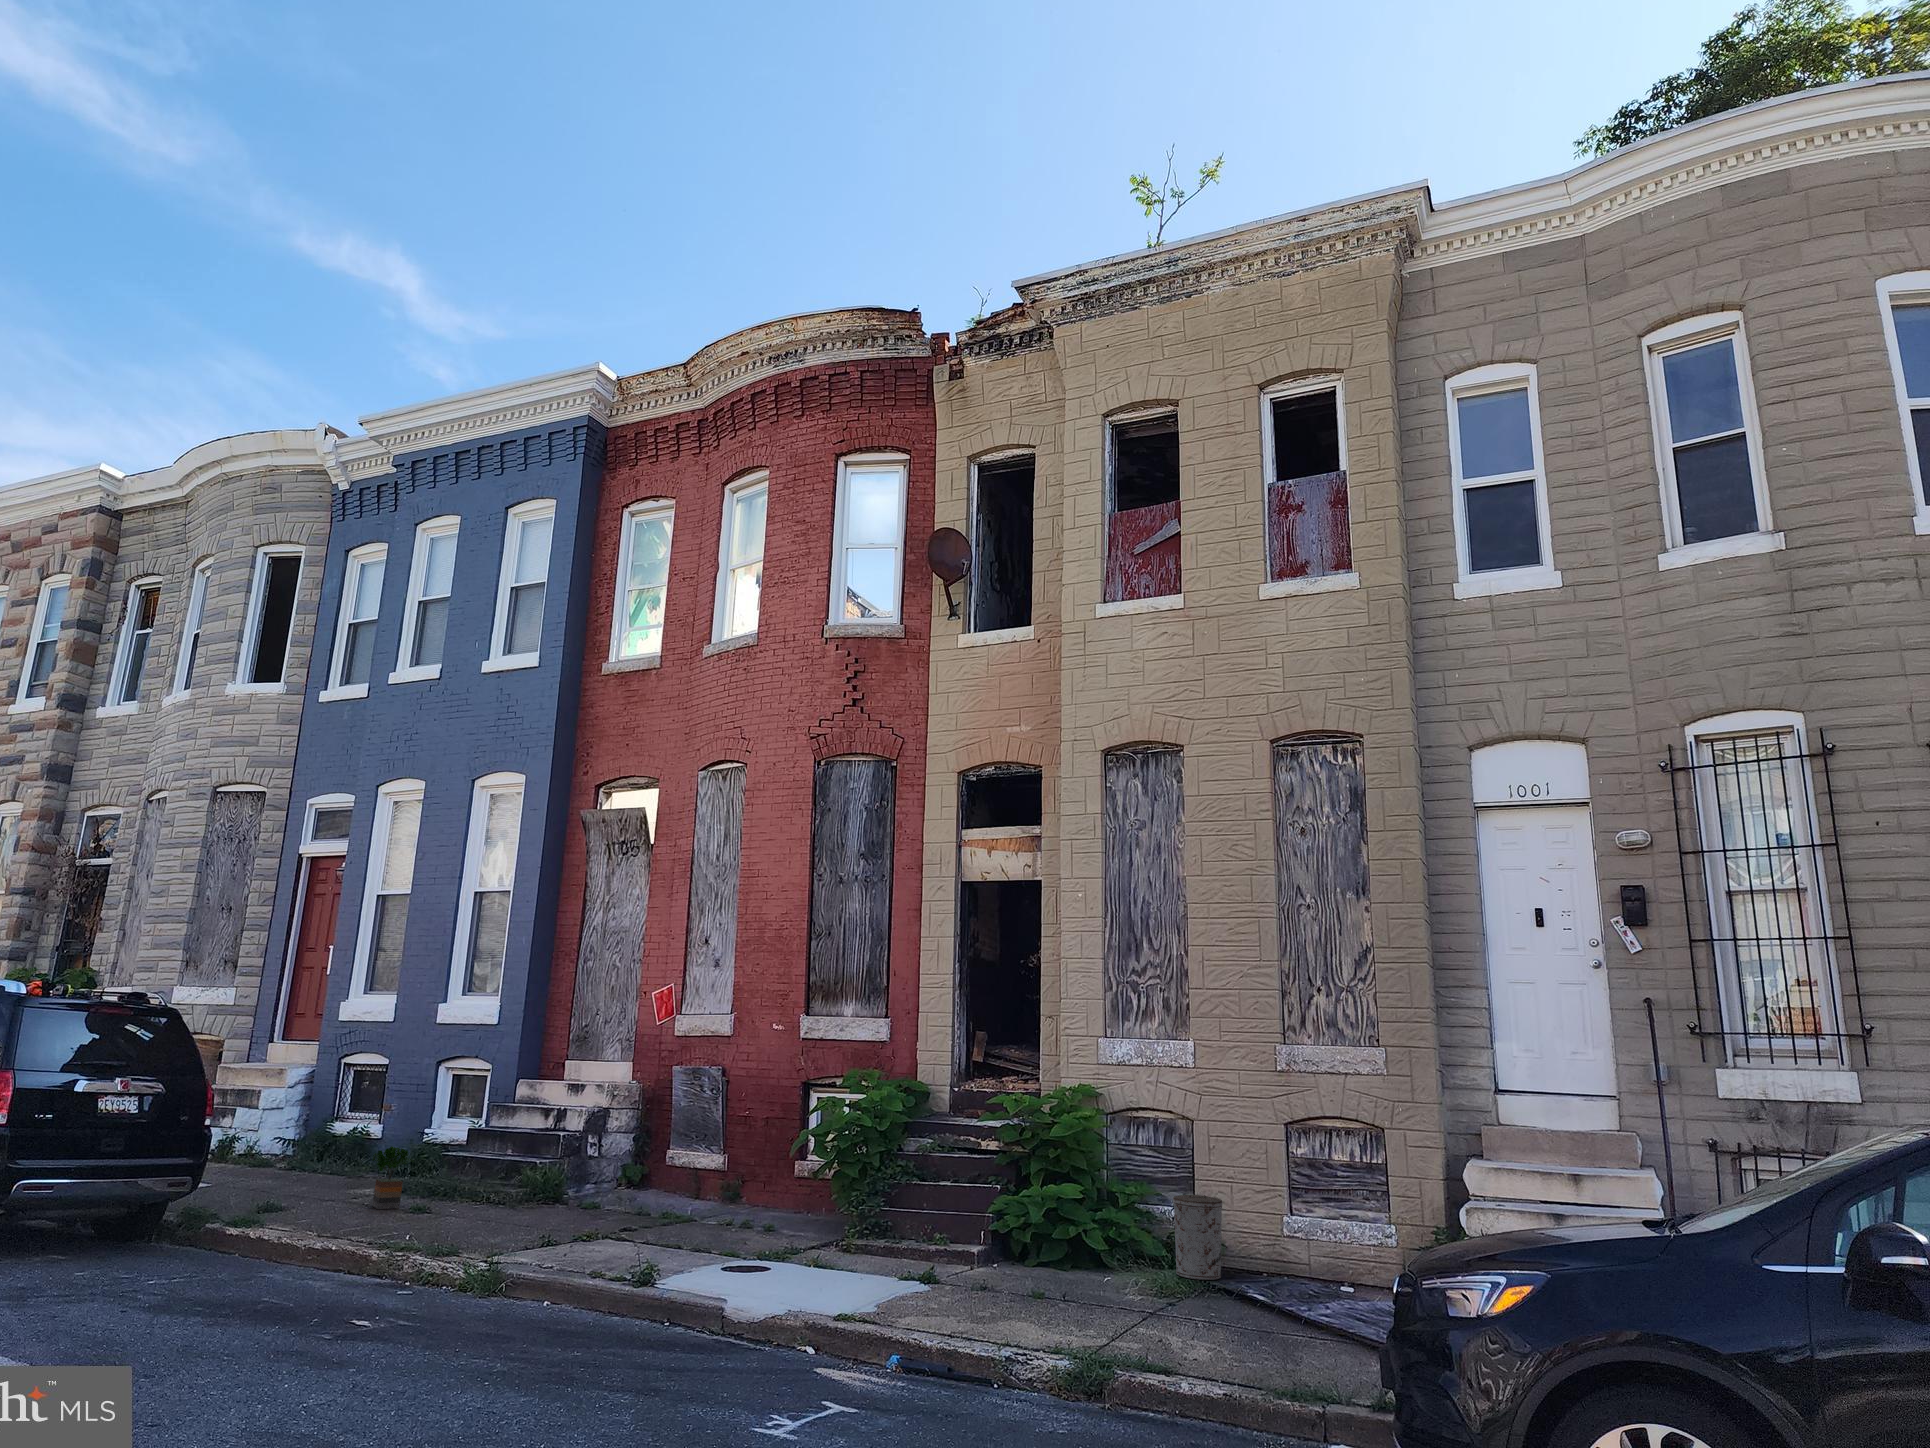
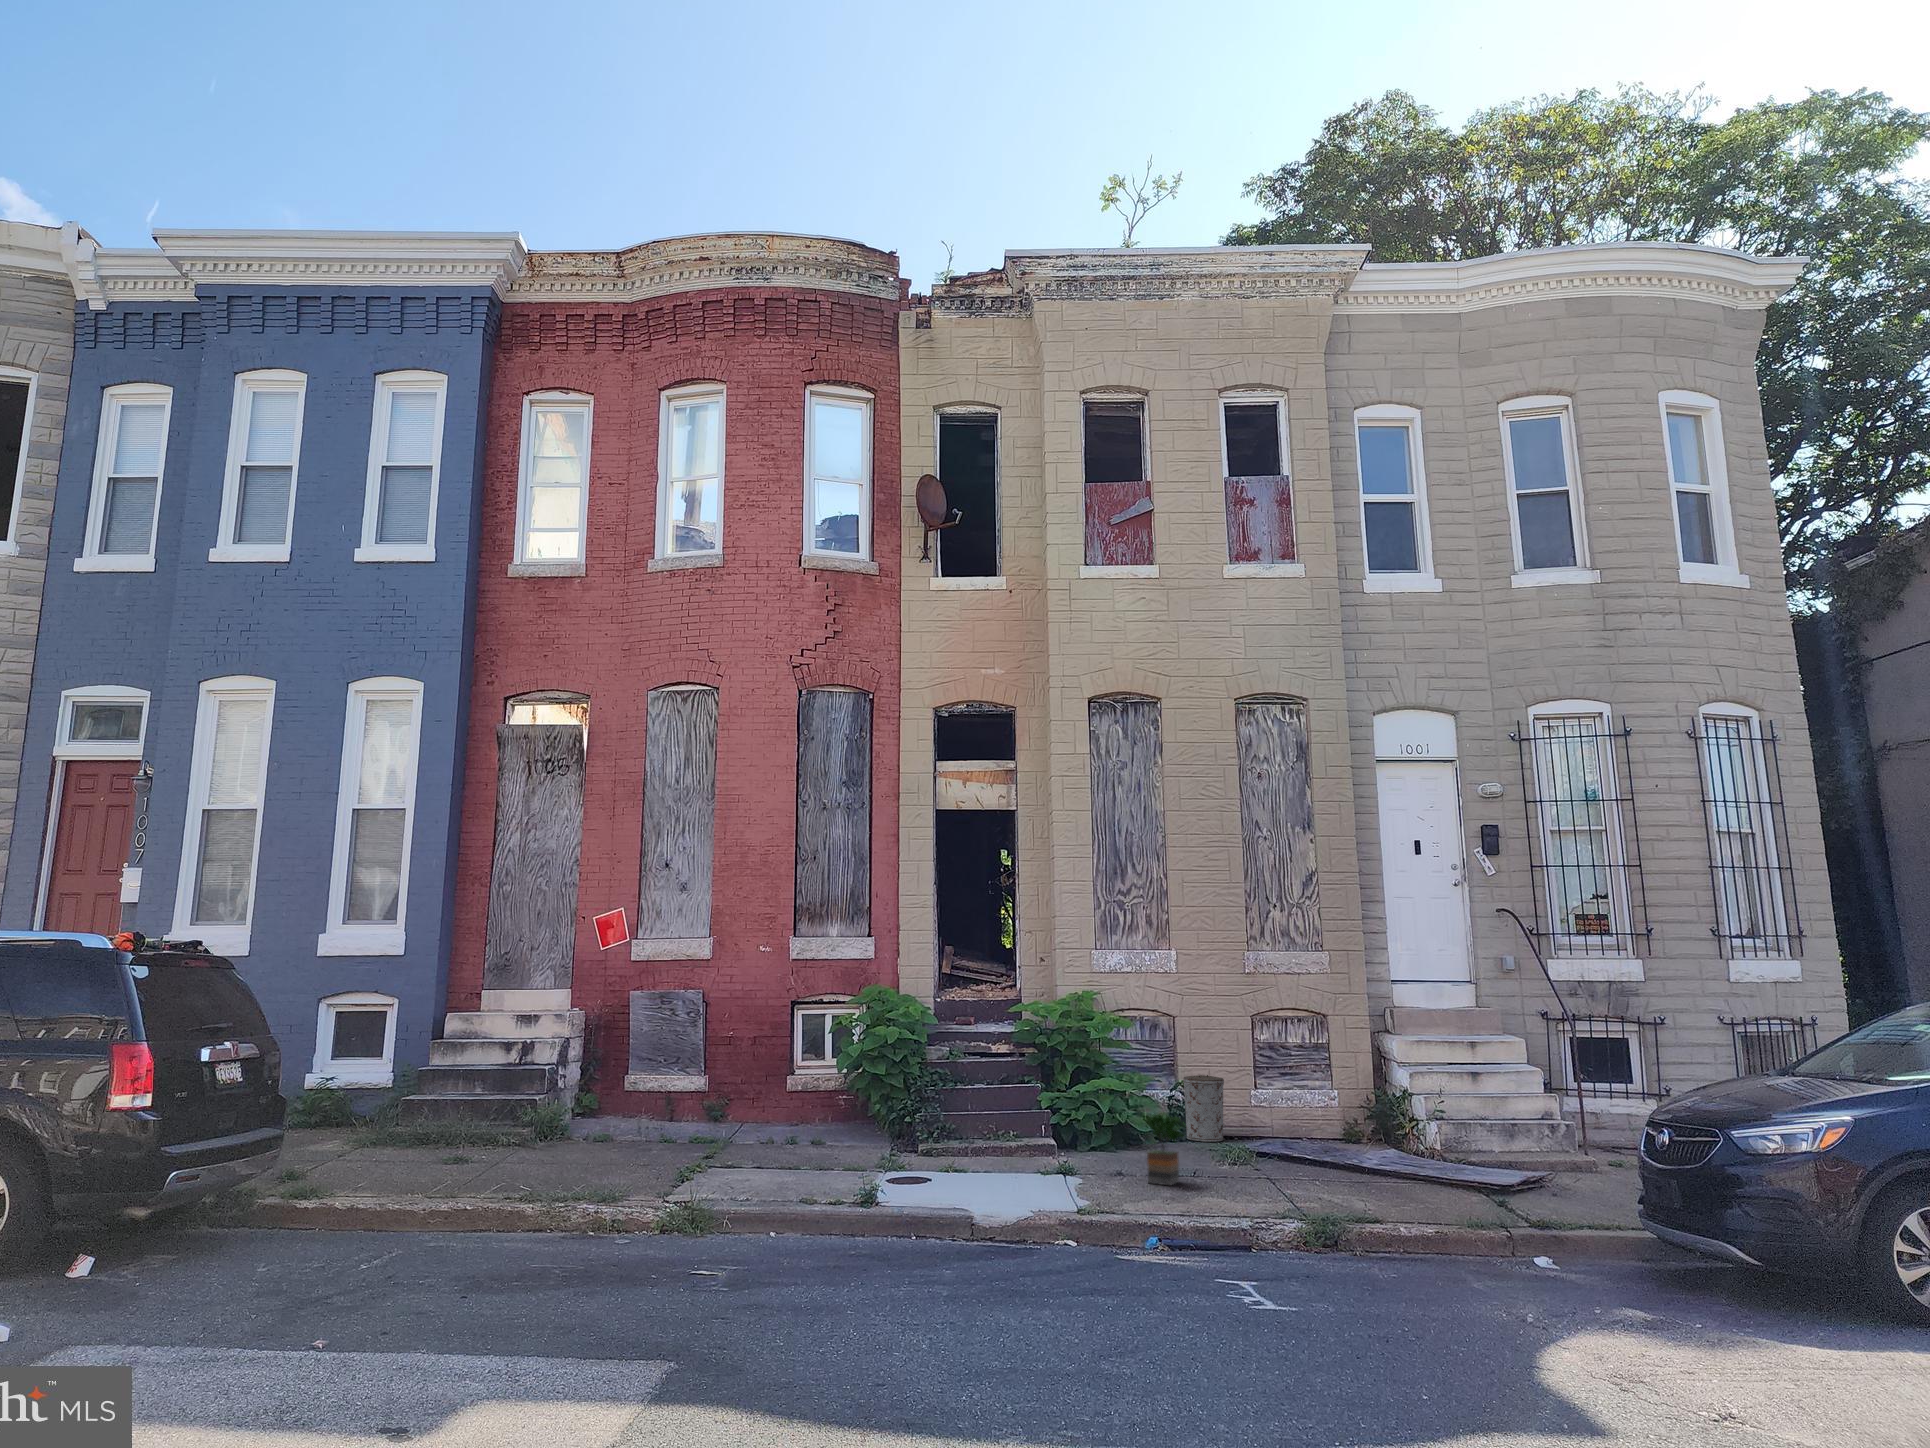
potted tree: present [372,1146,414,1209] -> present [1146,1114,1185,1185]

